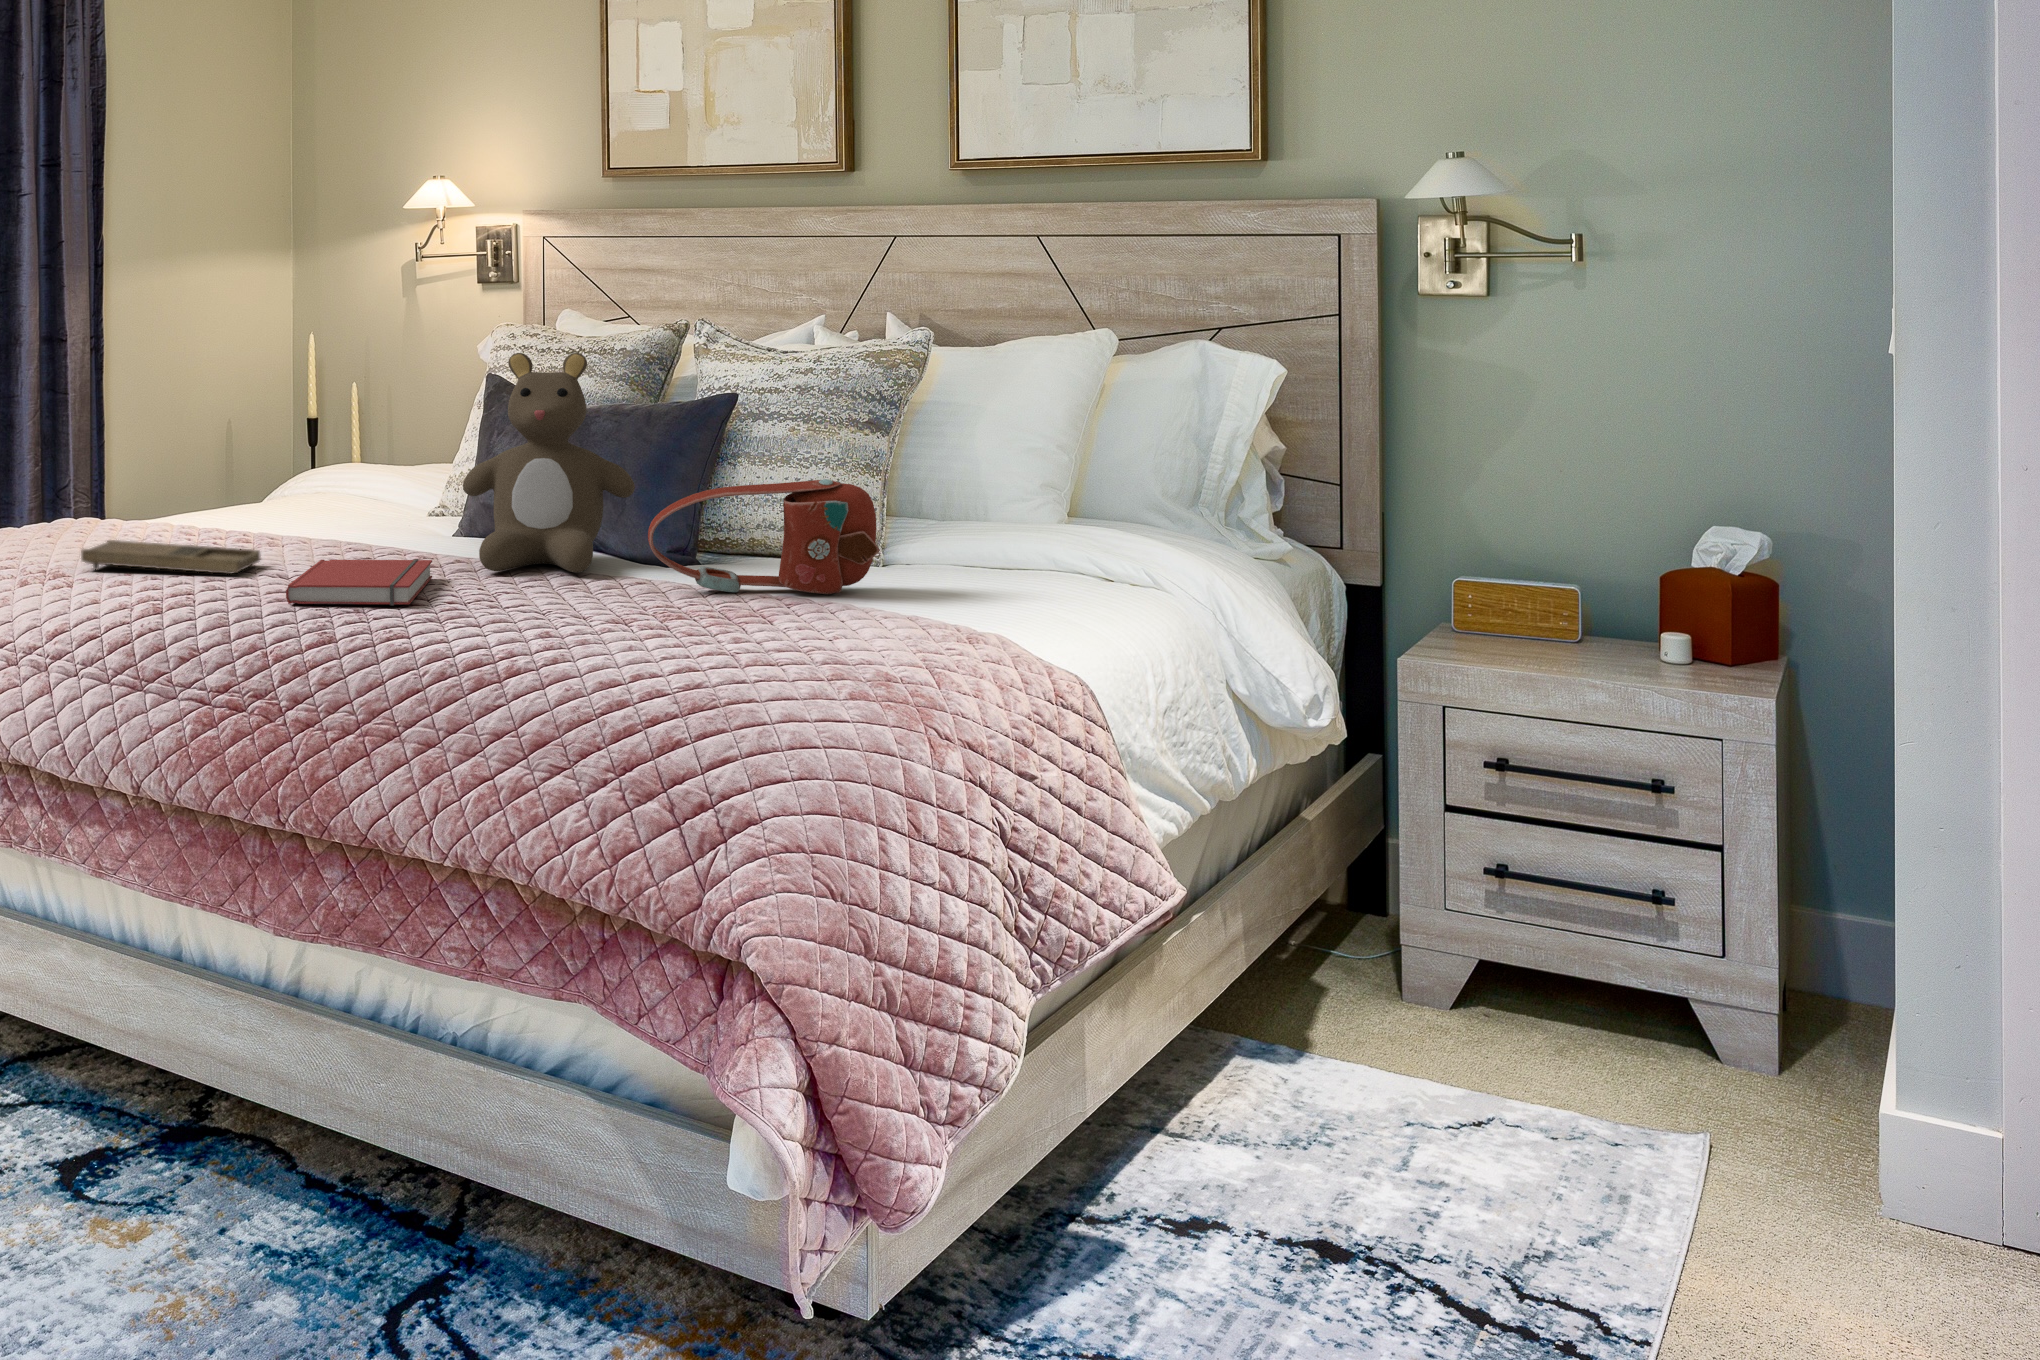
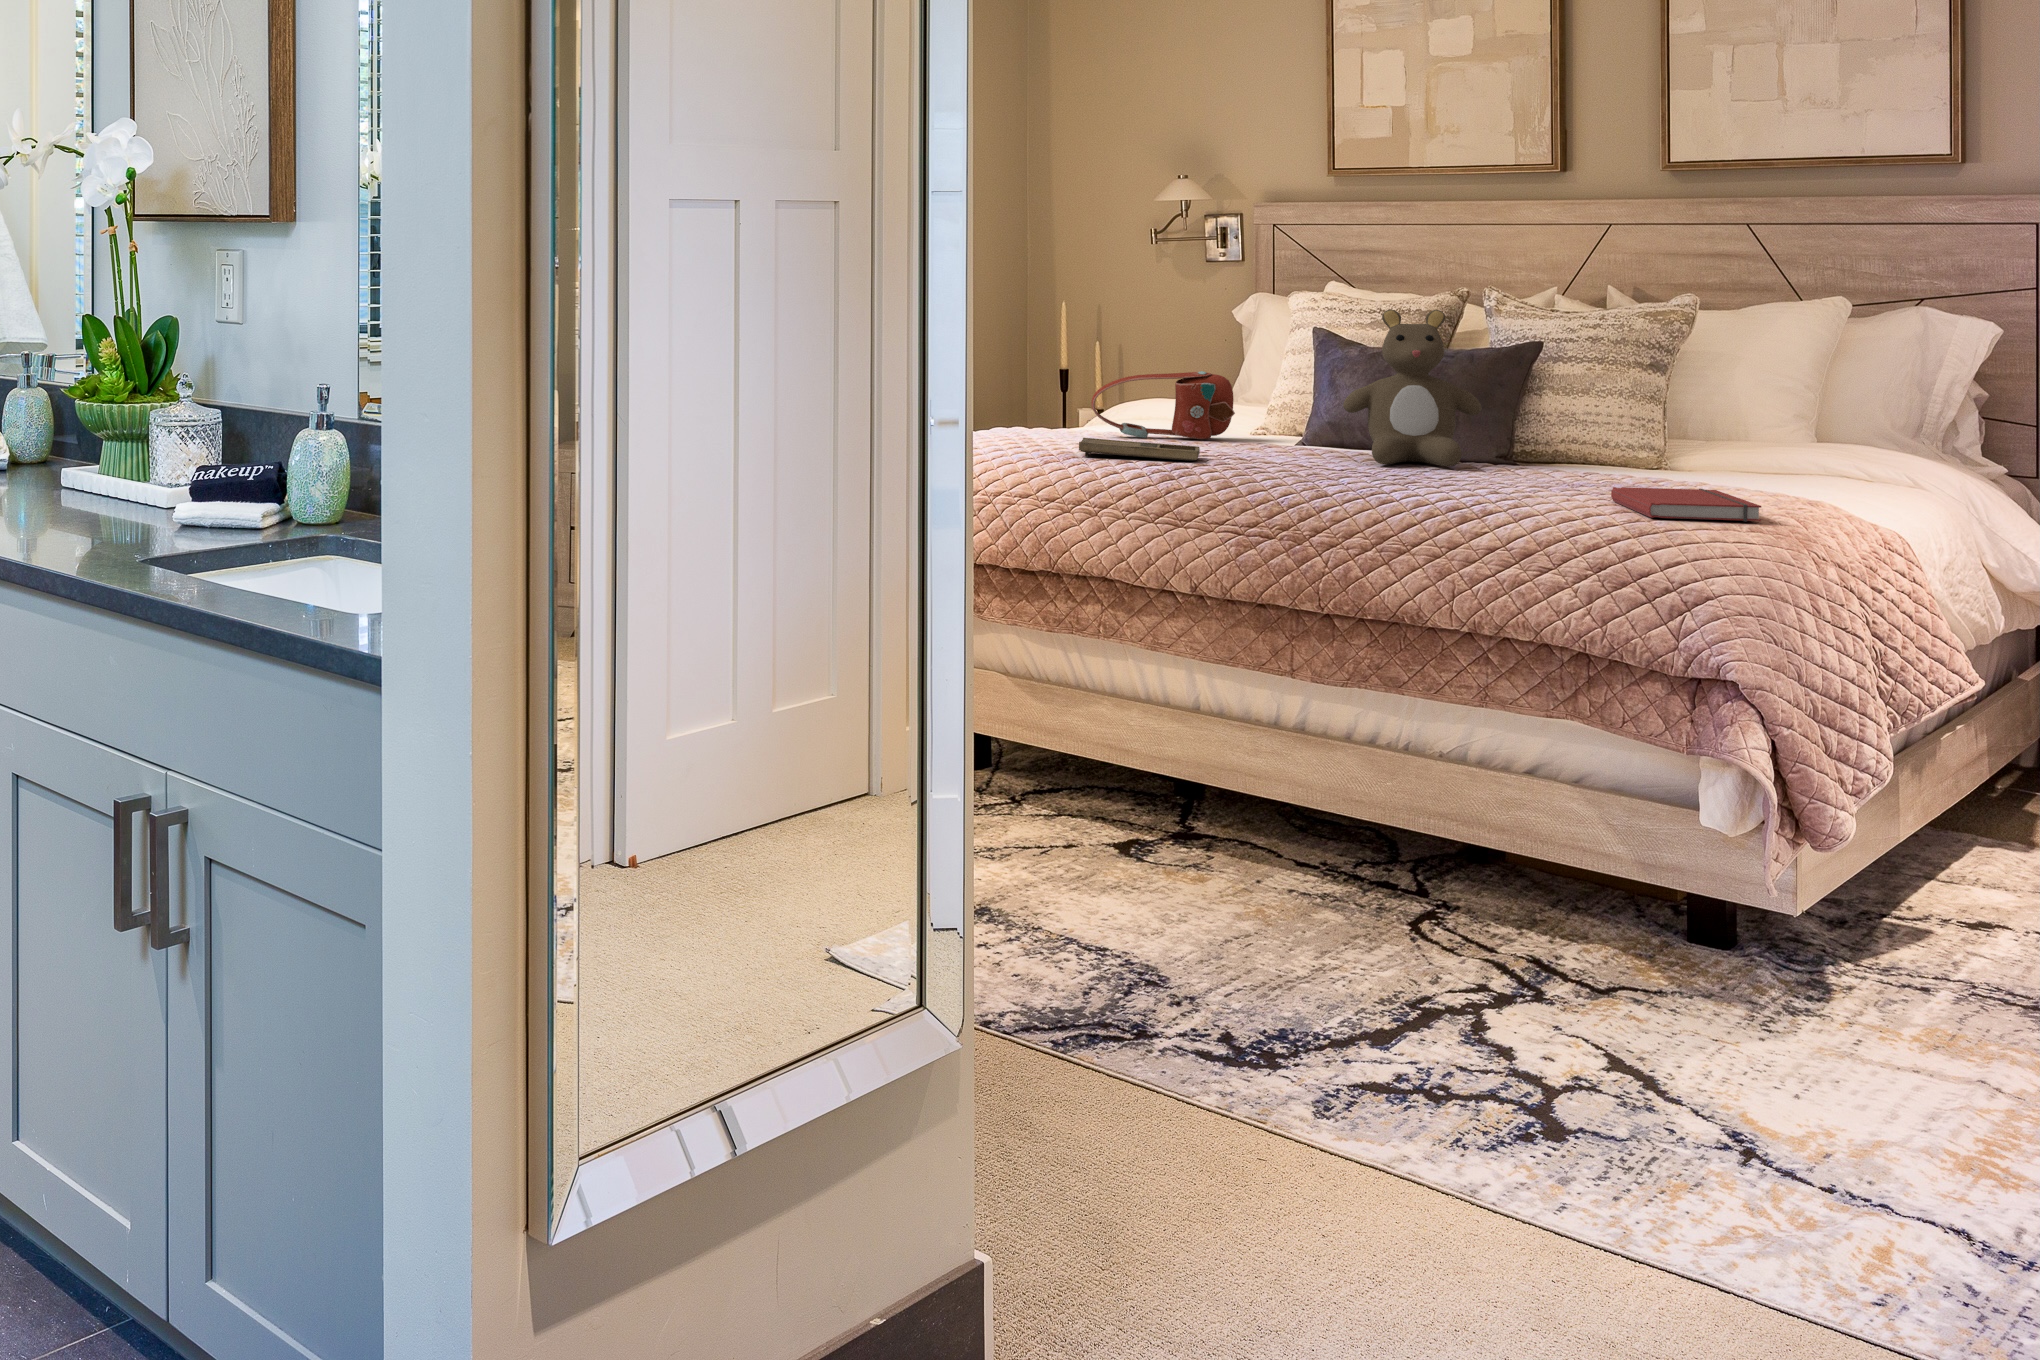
handbag: present [648,479,880,594] -> present [1091,371,1235,439]
book: present [286,559,432,605] -> present [1611,487,1761,521]

